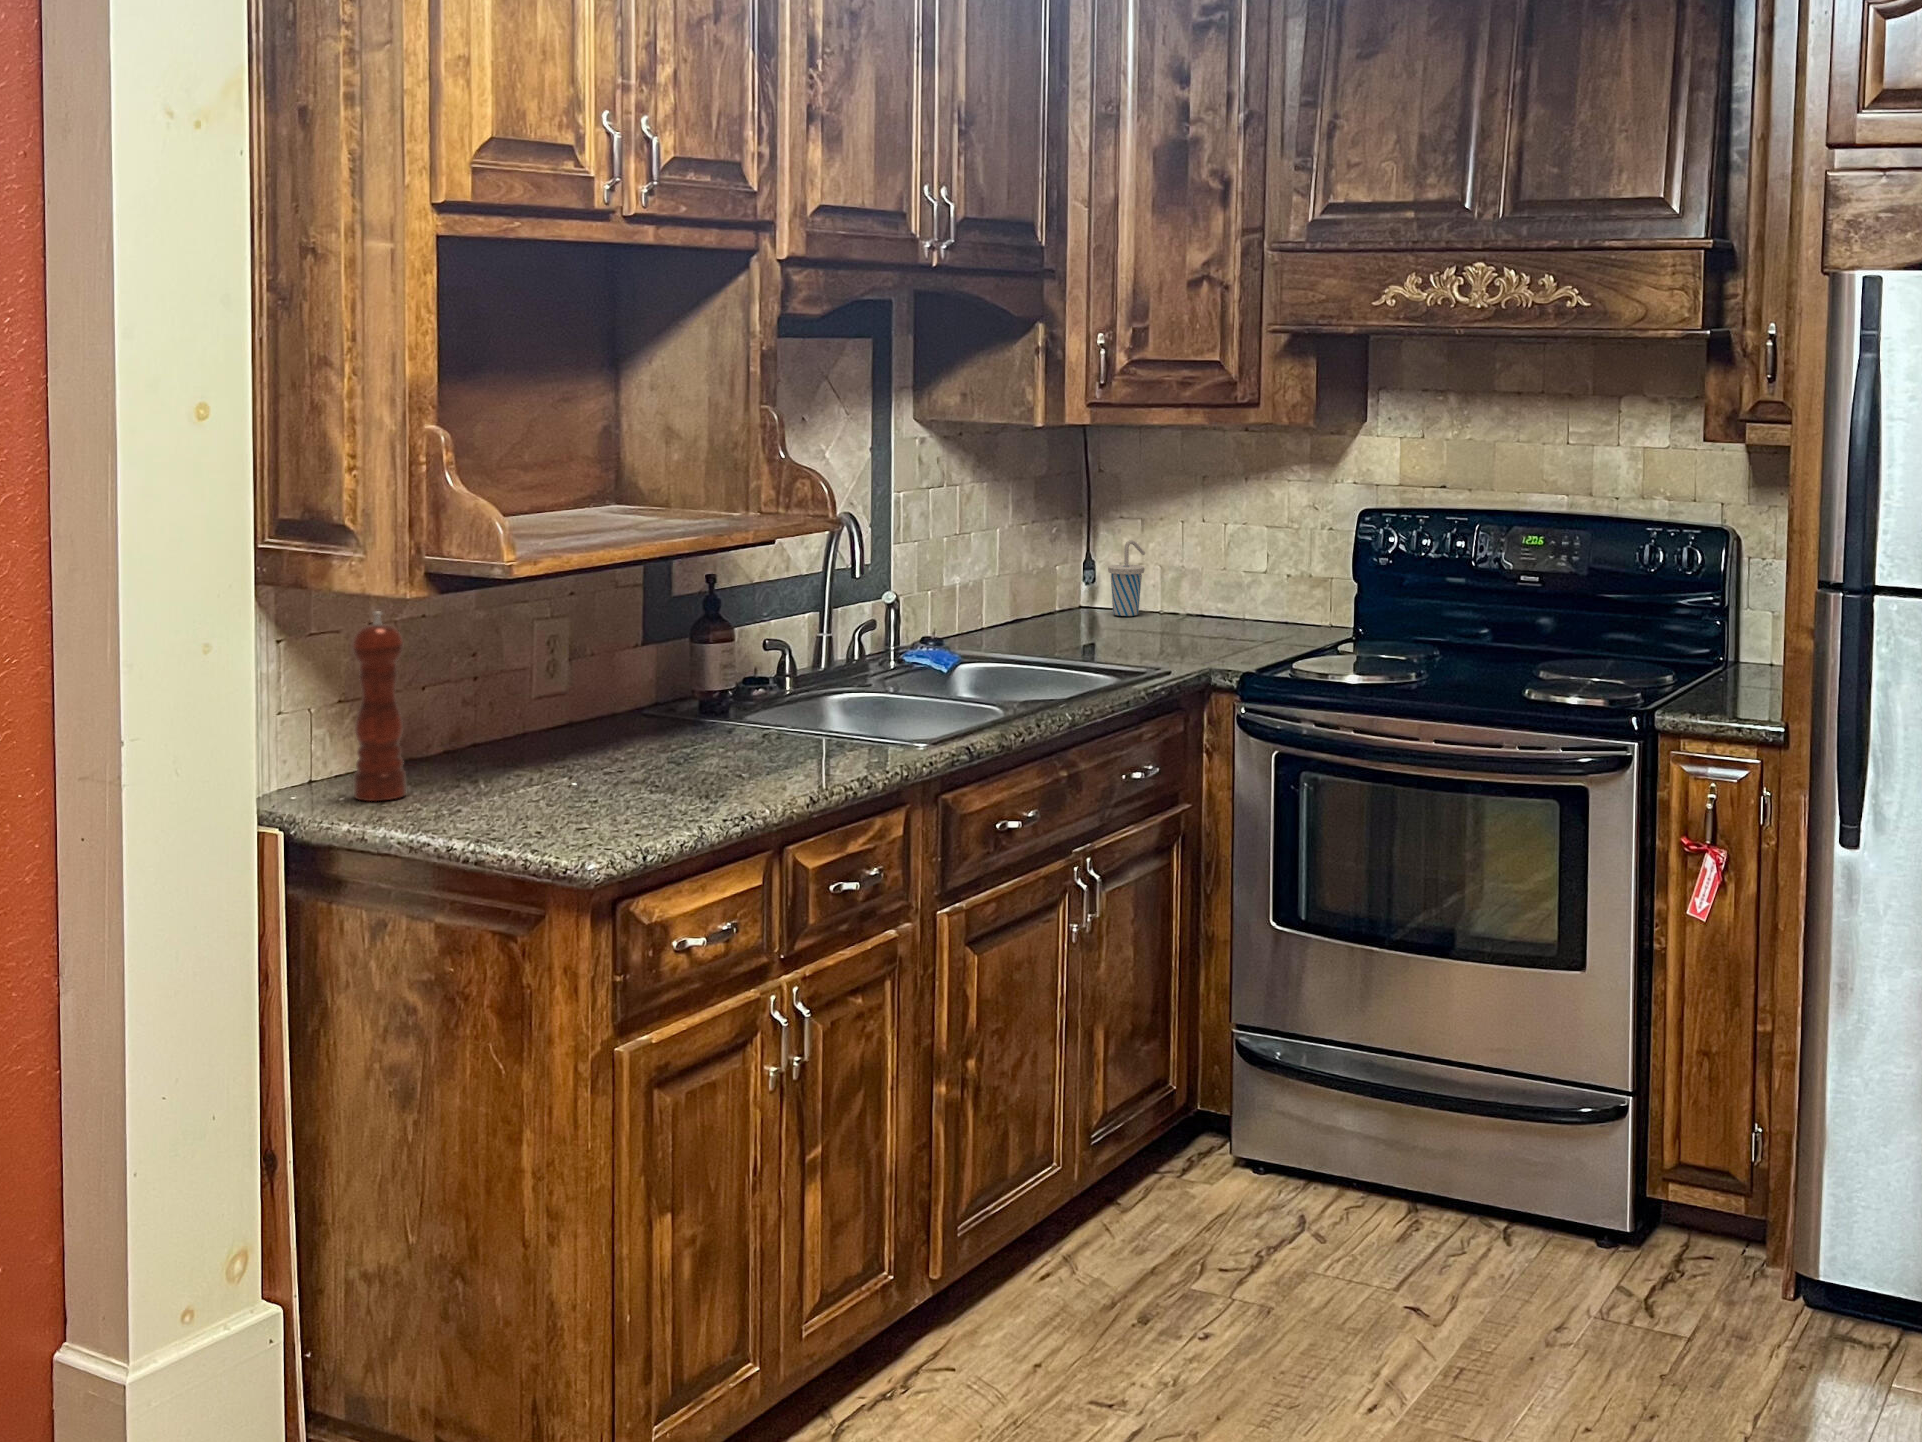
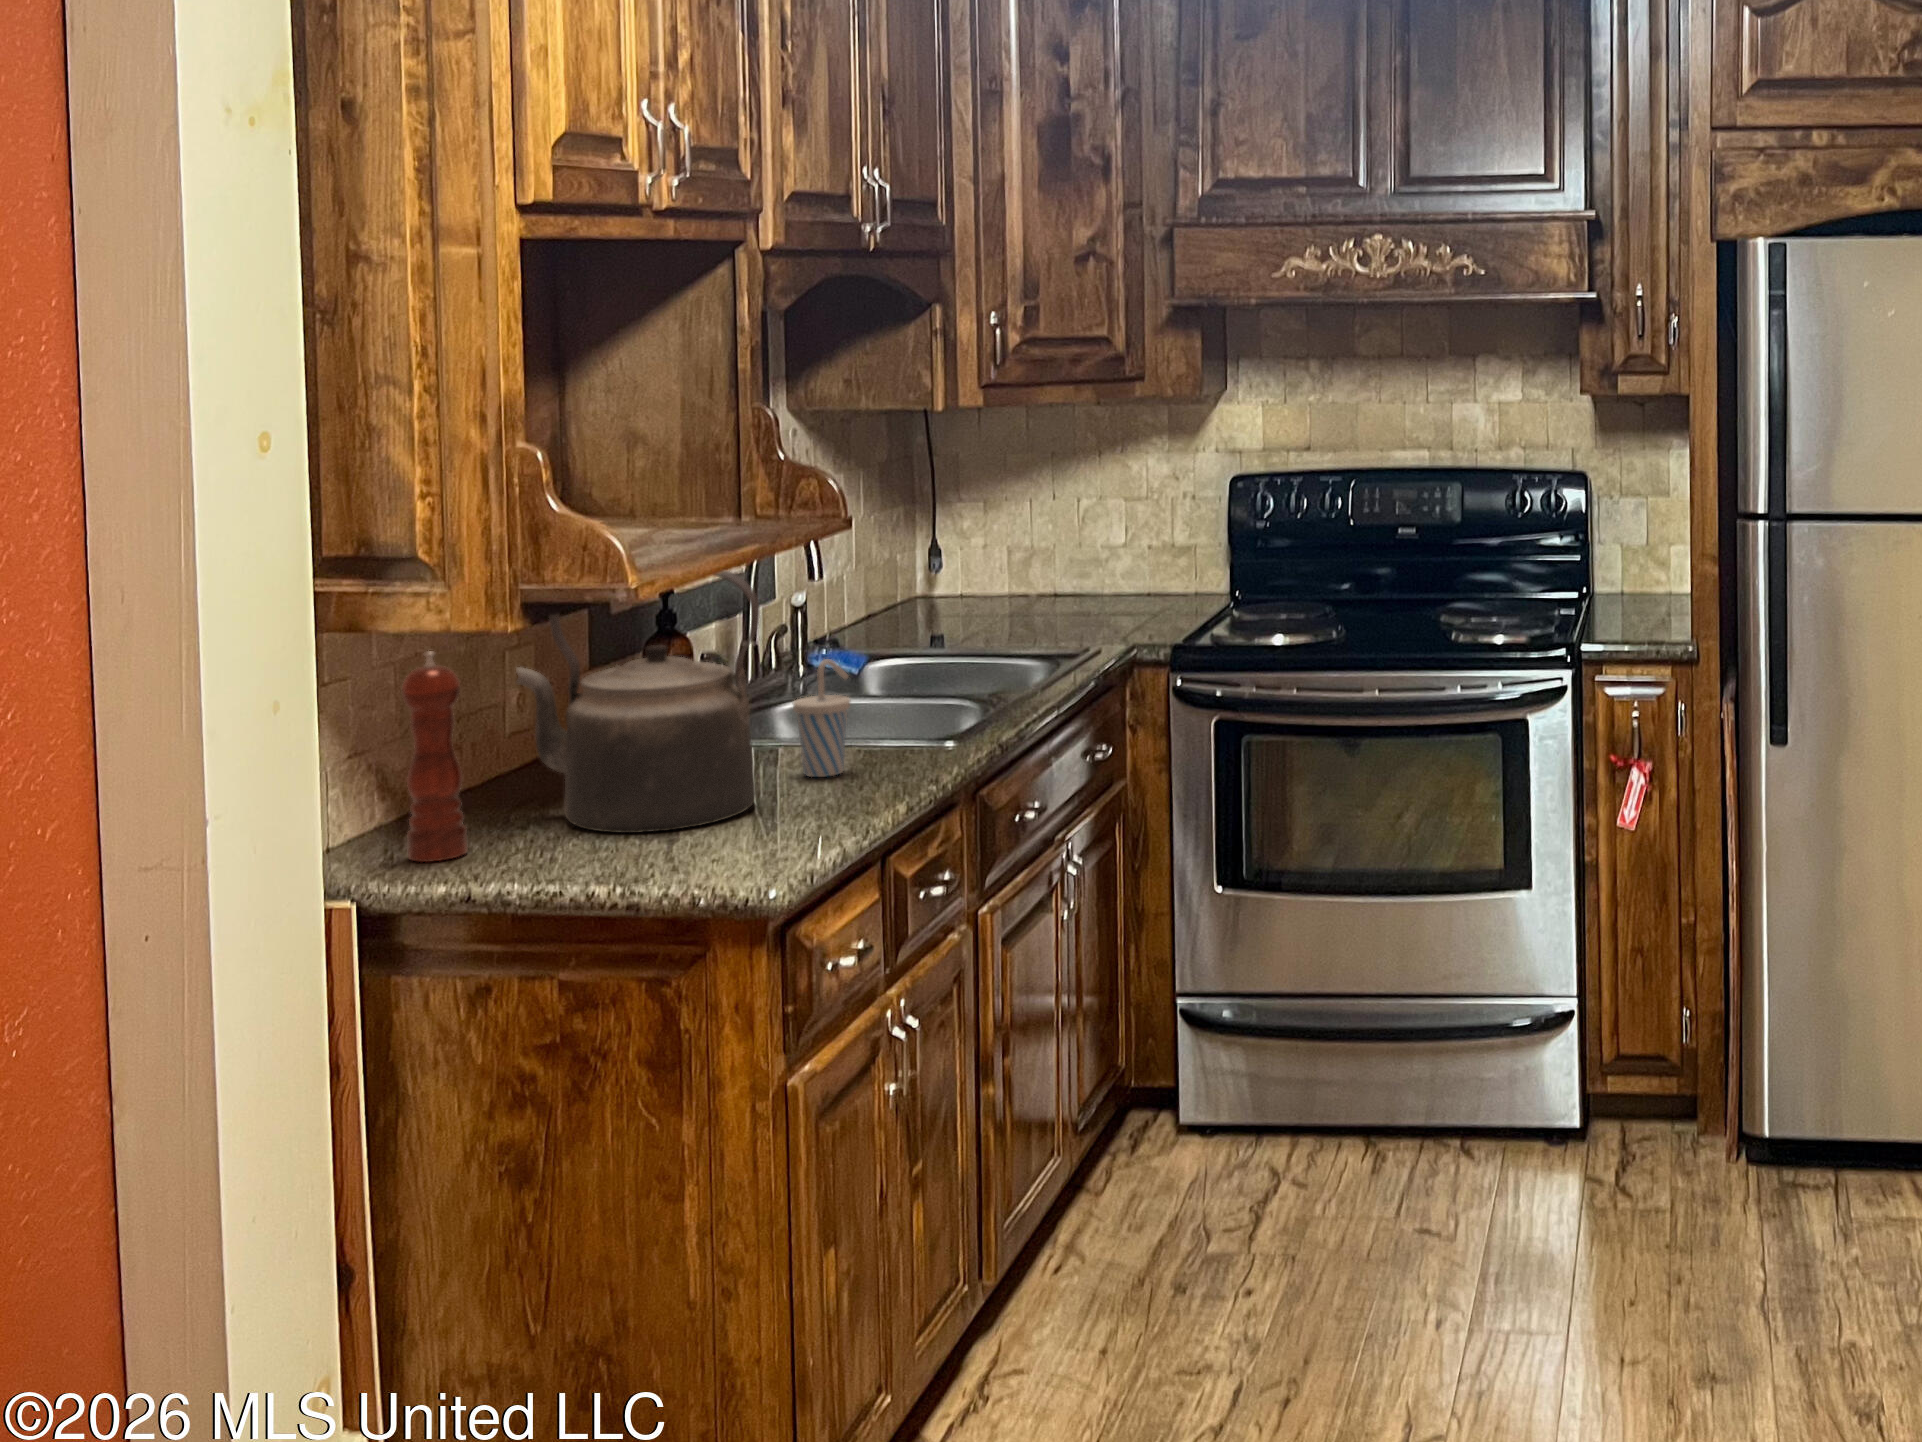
cup: present [1108,540,1145,616] -> present [793,659,850,777]
kettle: none [488,548,687,797] -> present [516,571,760,833]

